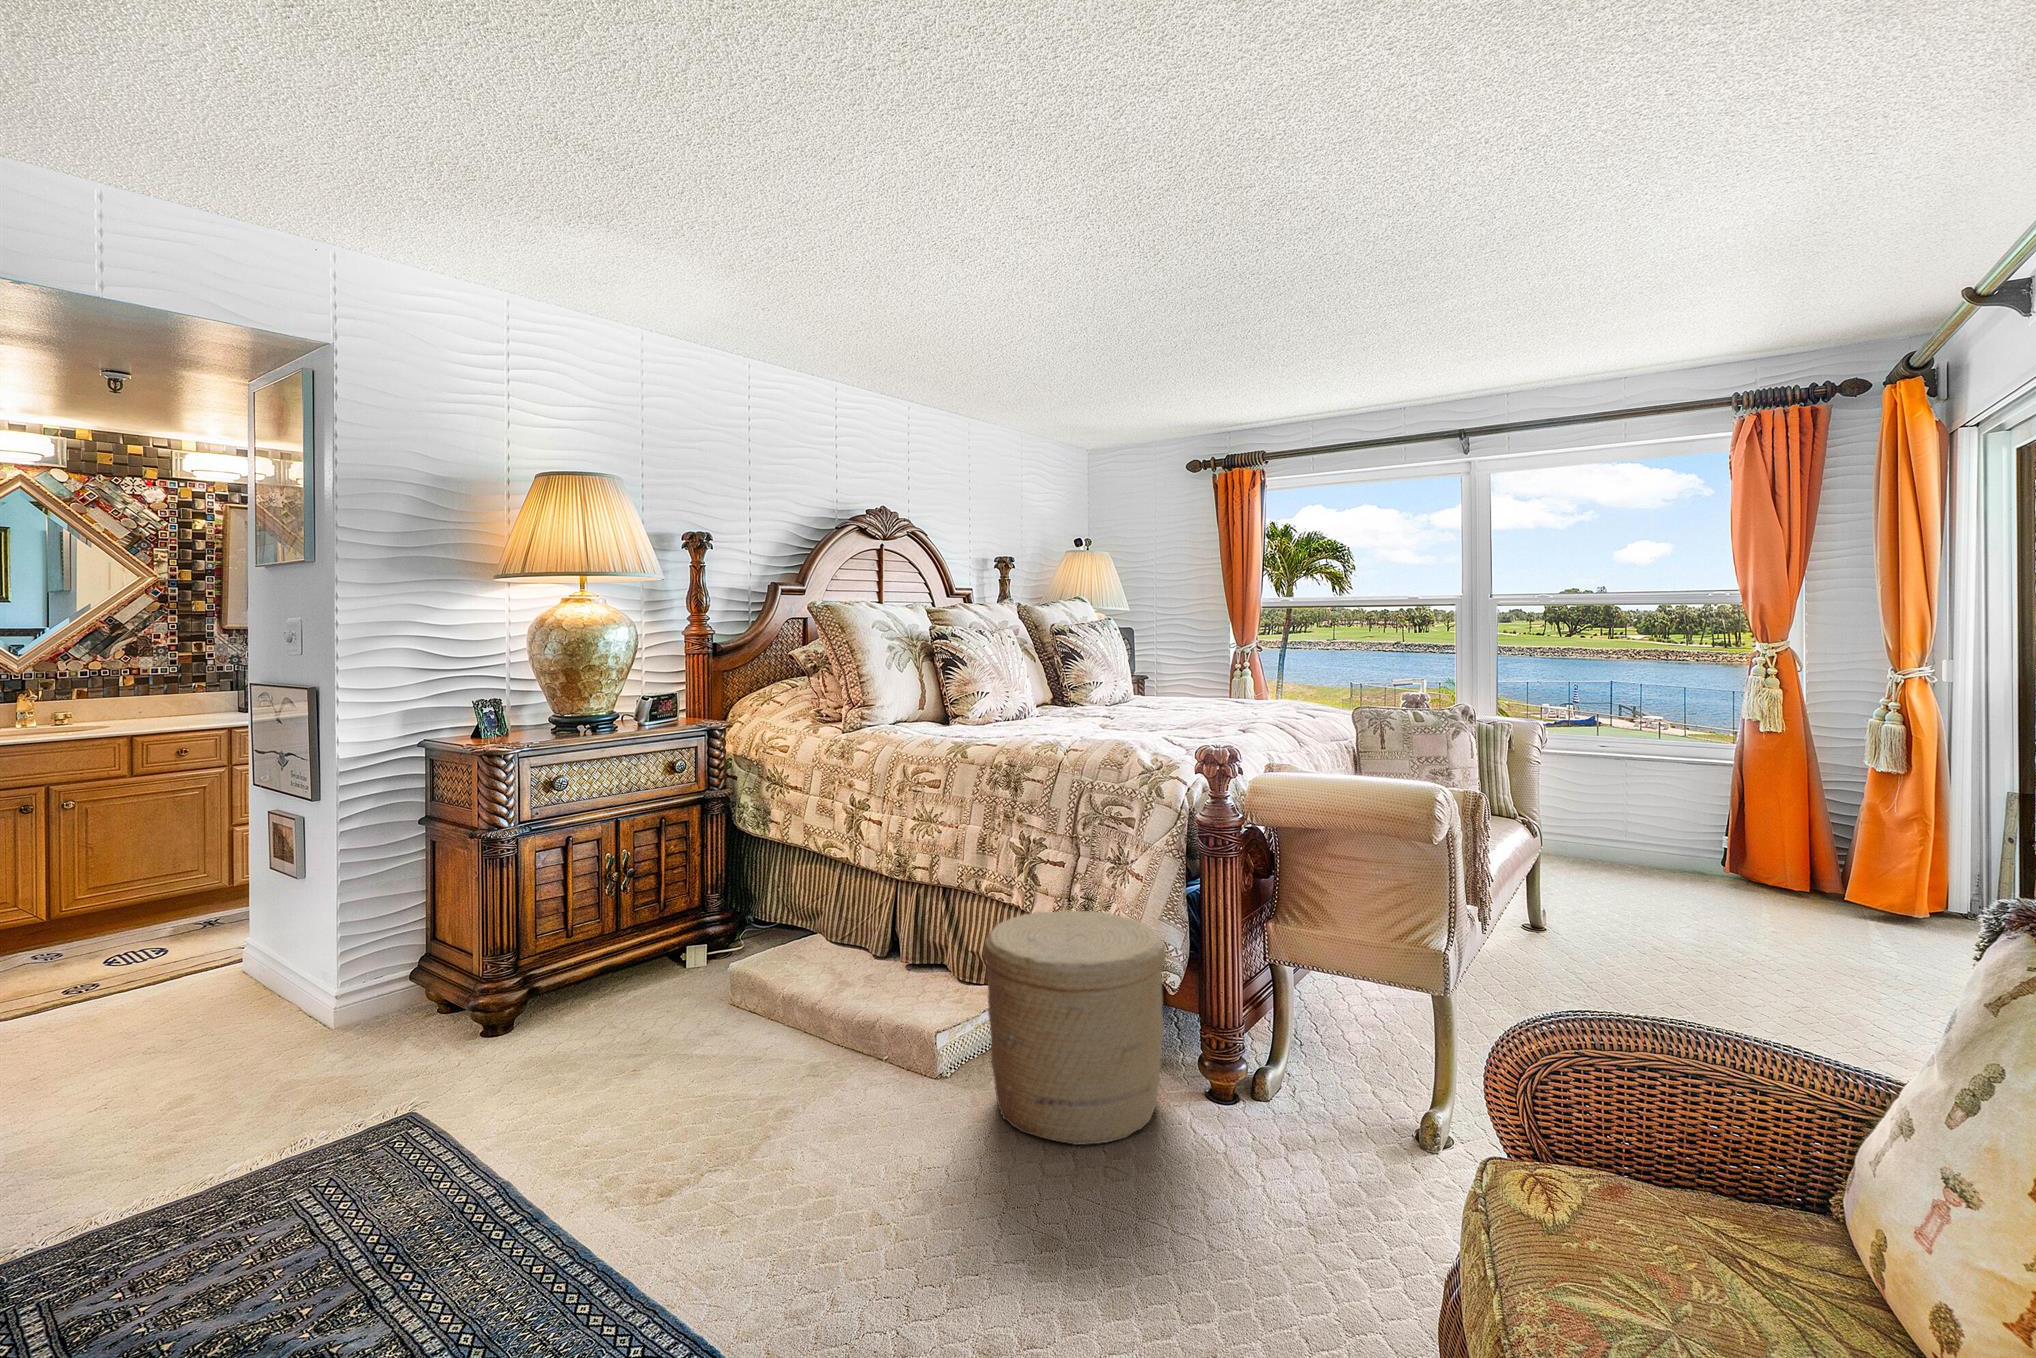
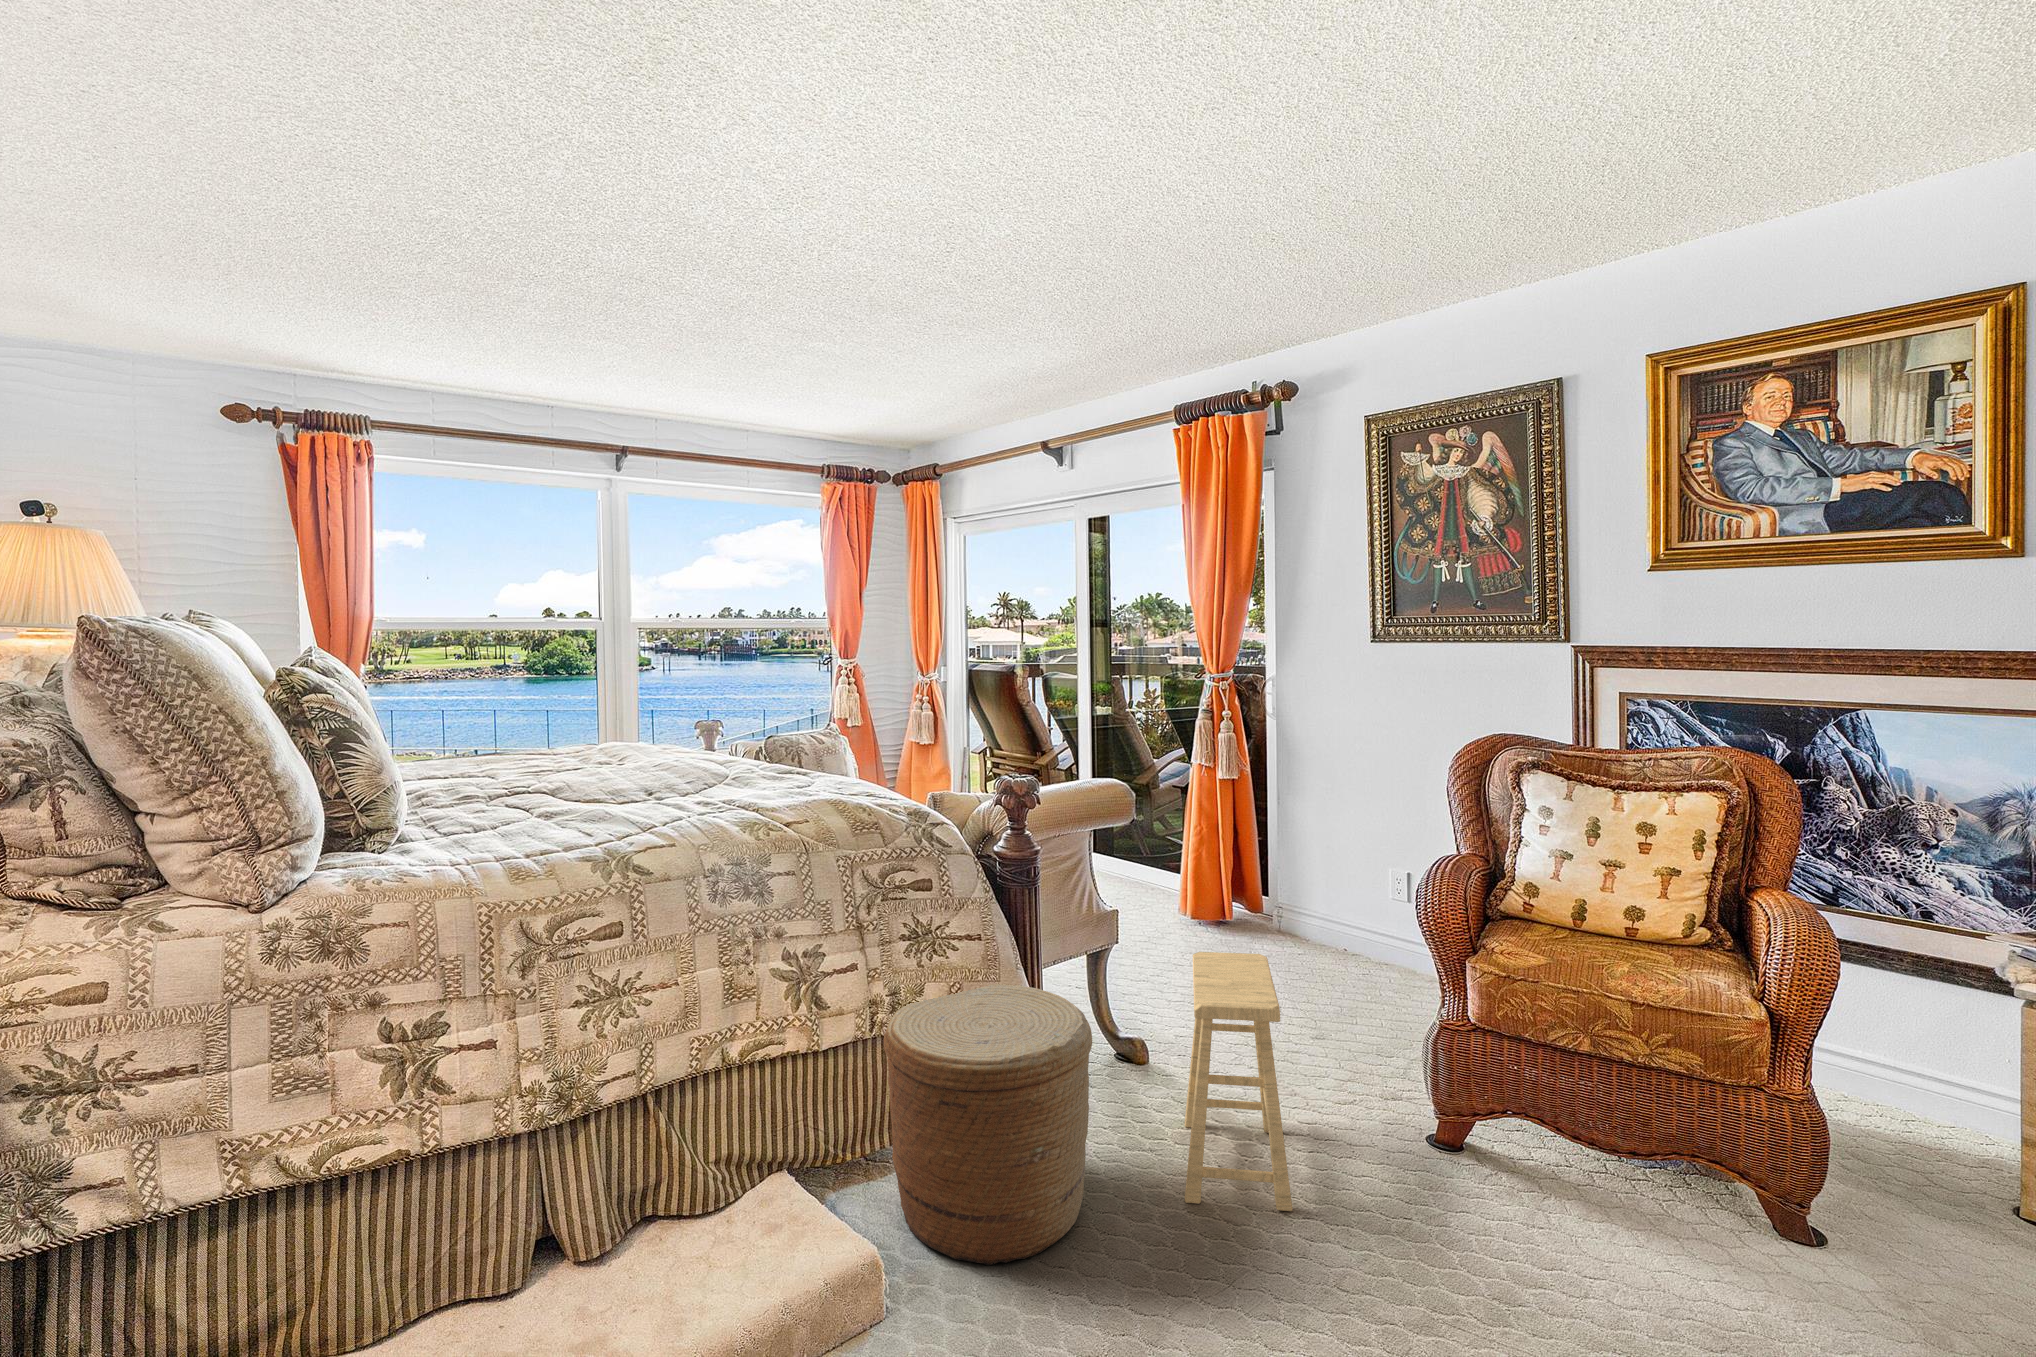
footstool: none [1147,989,1359,1280] -> present [1185,952,1293,1211]

